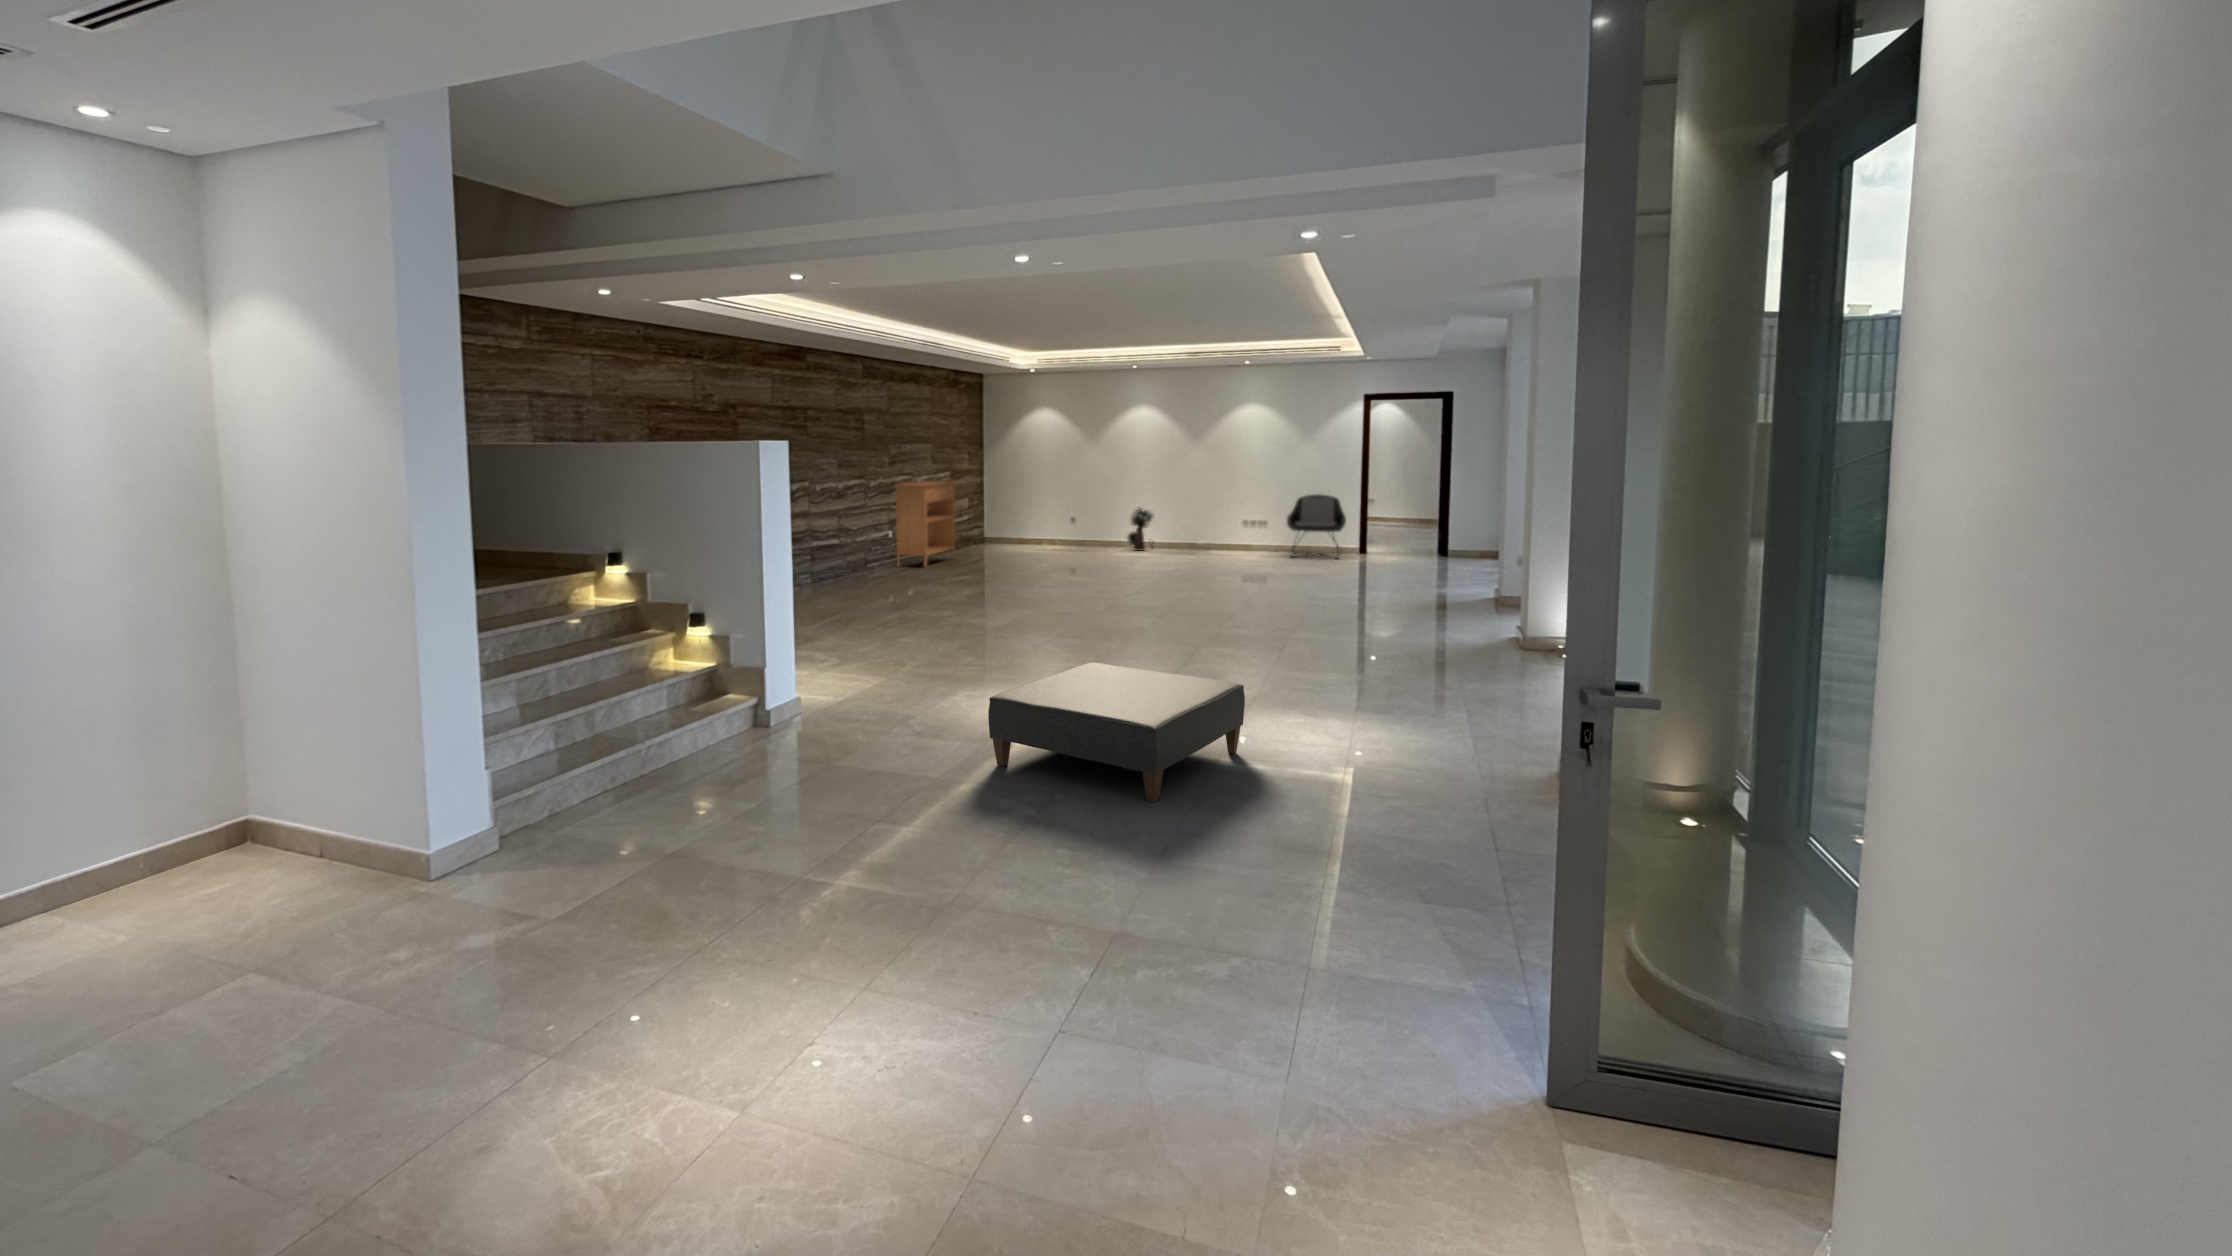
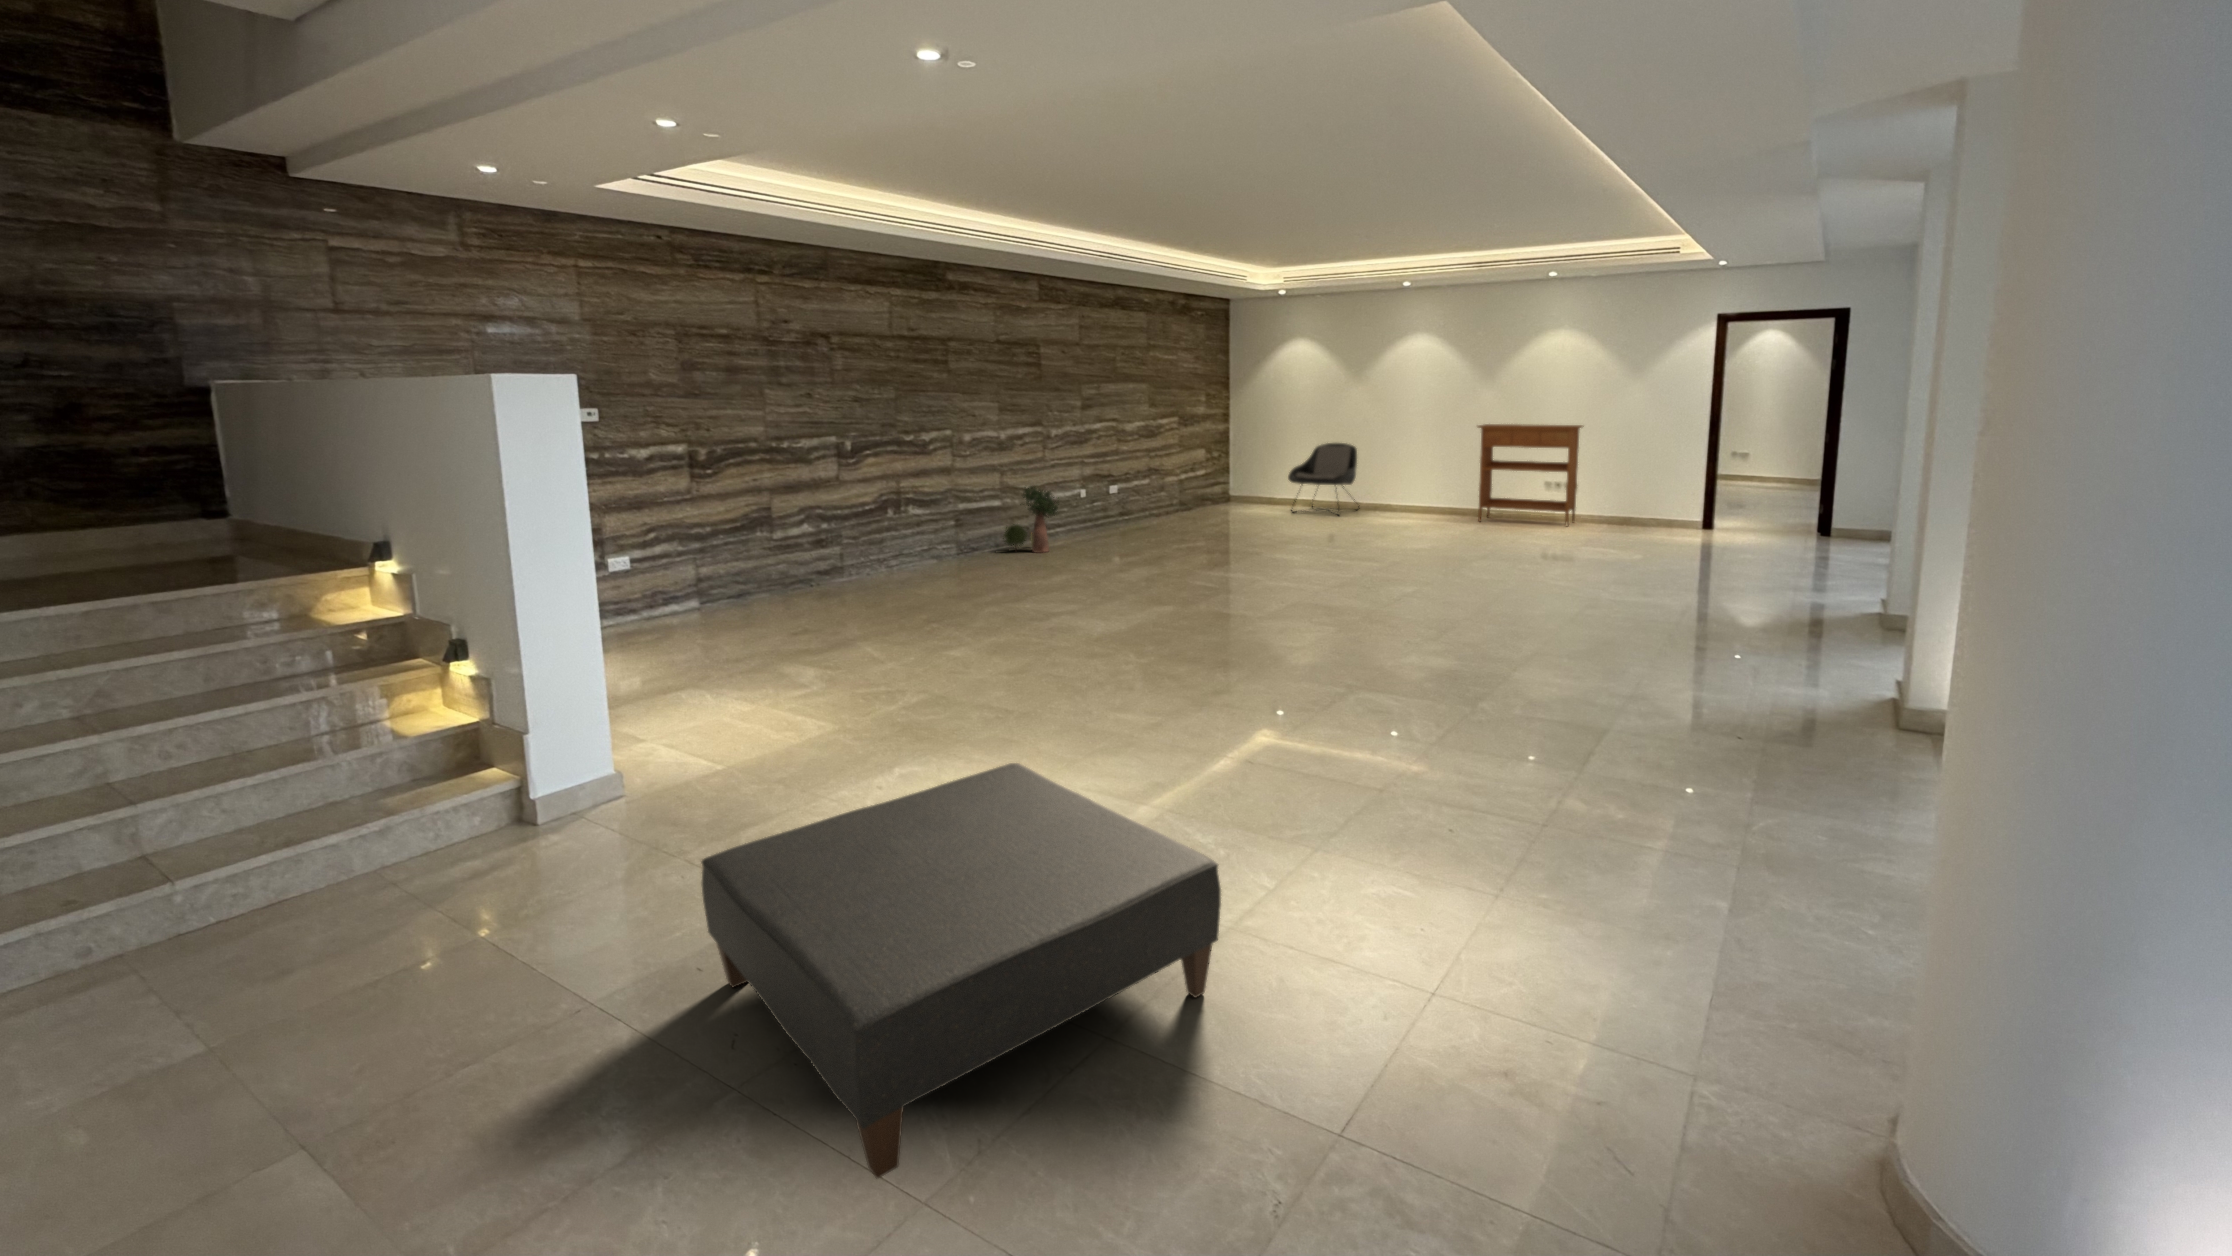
console table: present [895,481,956,567] -> present [1478,424,1582,526]
lounge chair: present [1287,494,1346,556] -> present [1288,443,1360,515]
potted plant: present [1127,509,1154,551] -> present [1003,487,1059,553]

